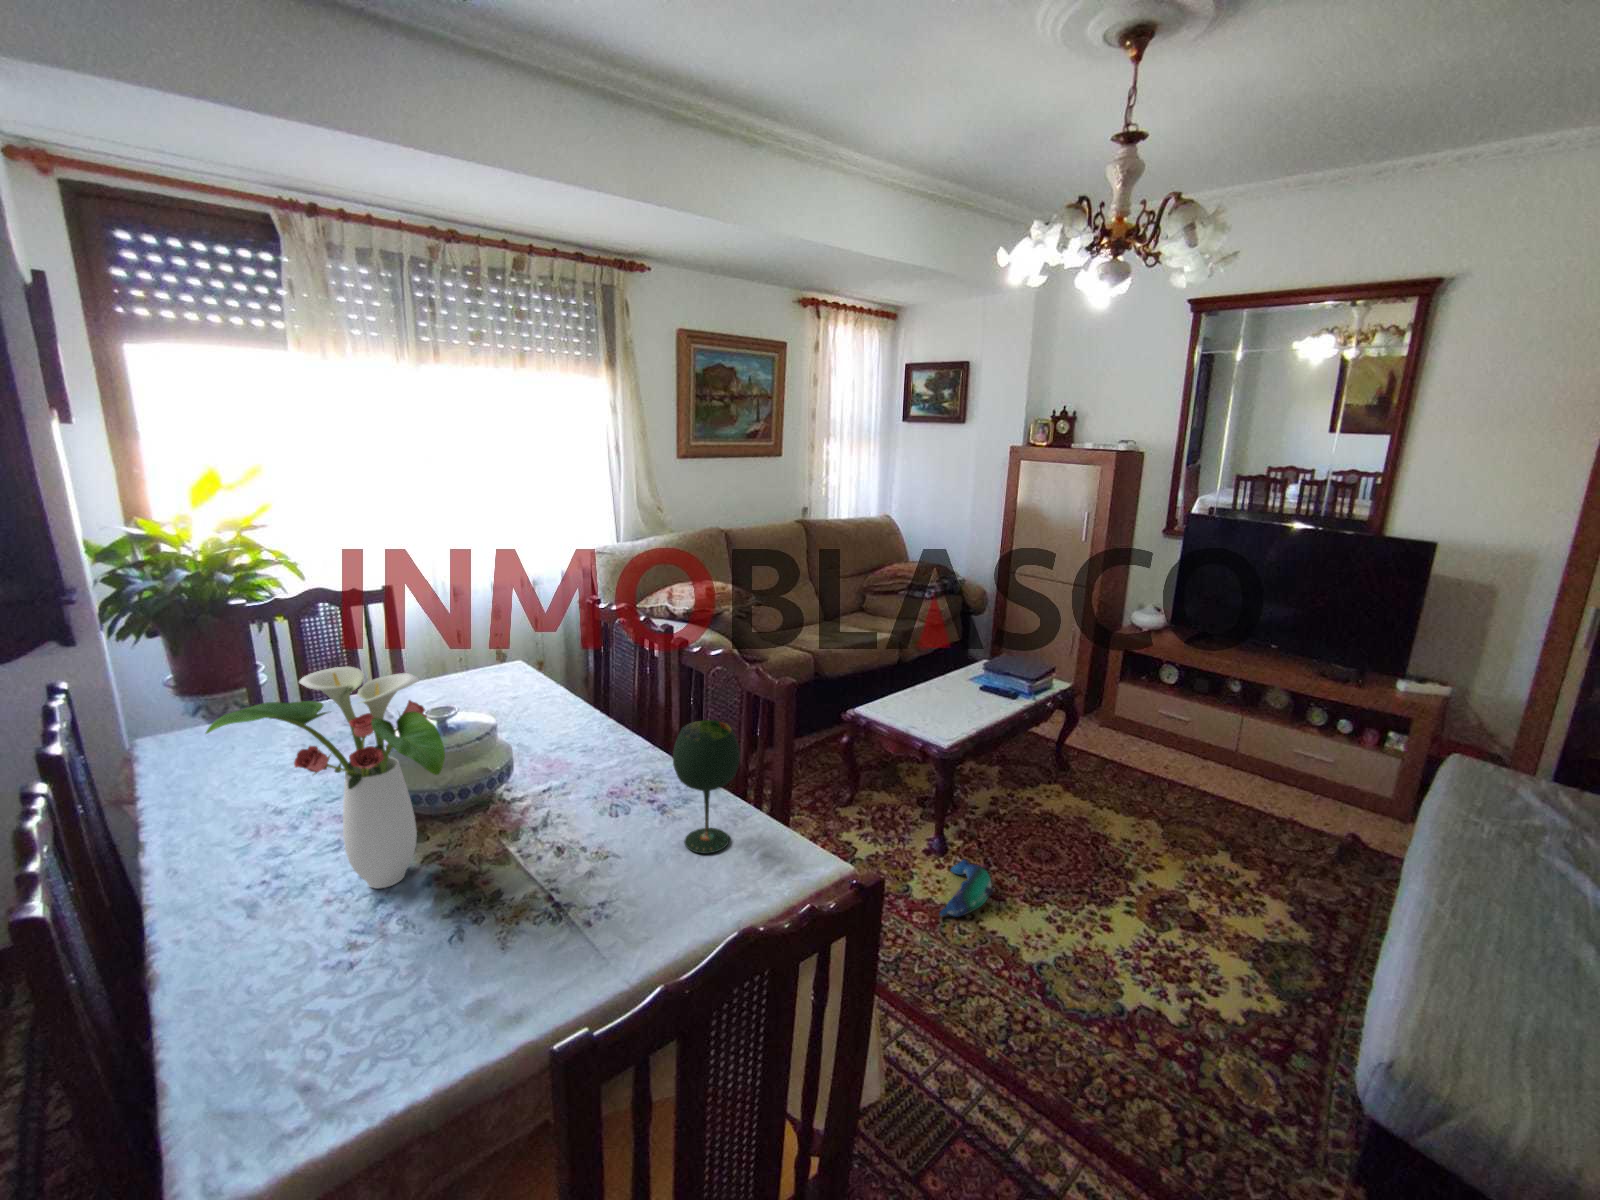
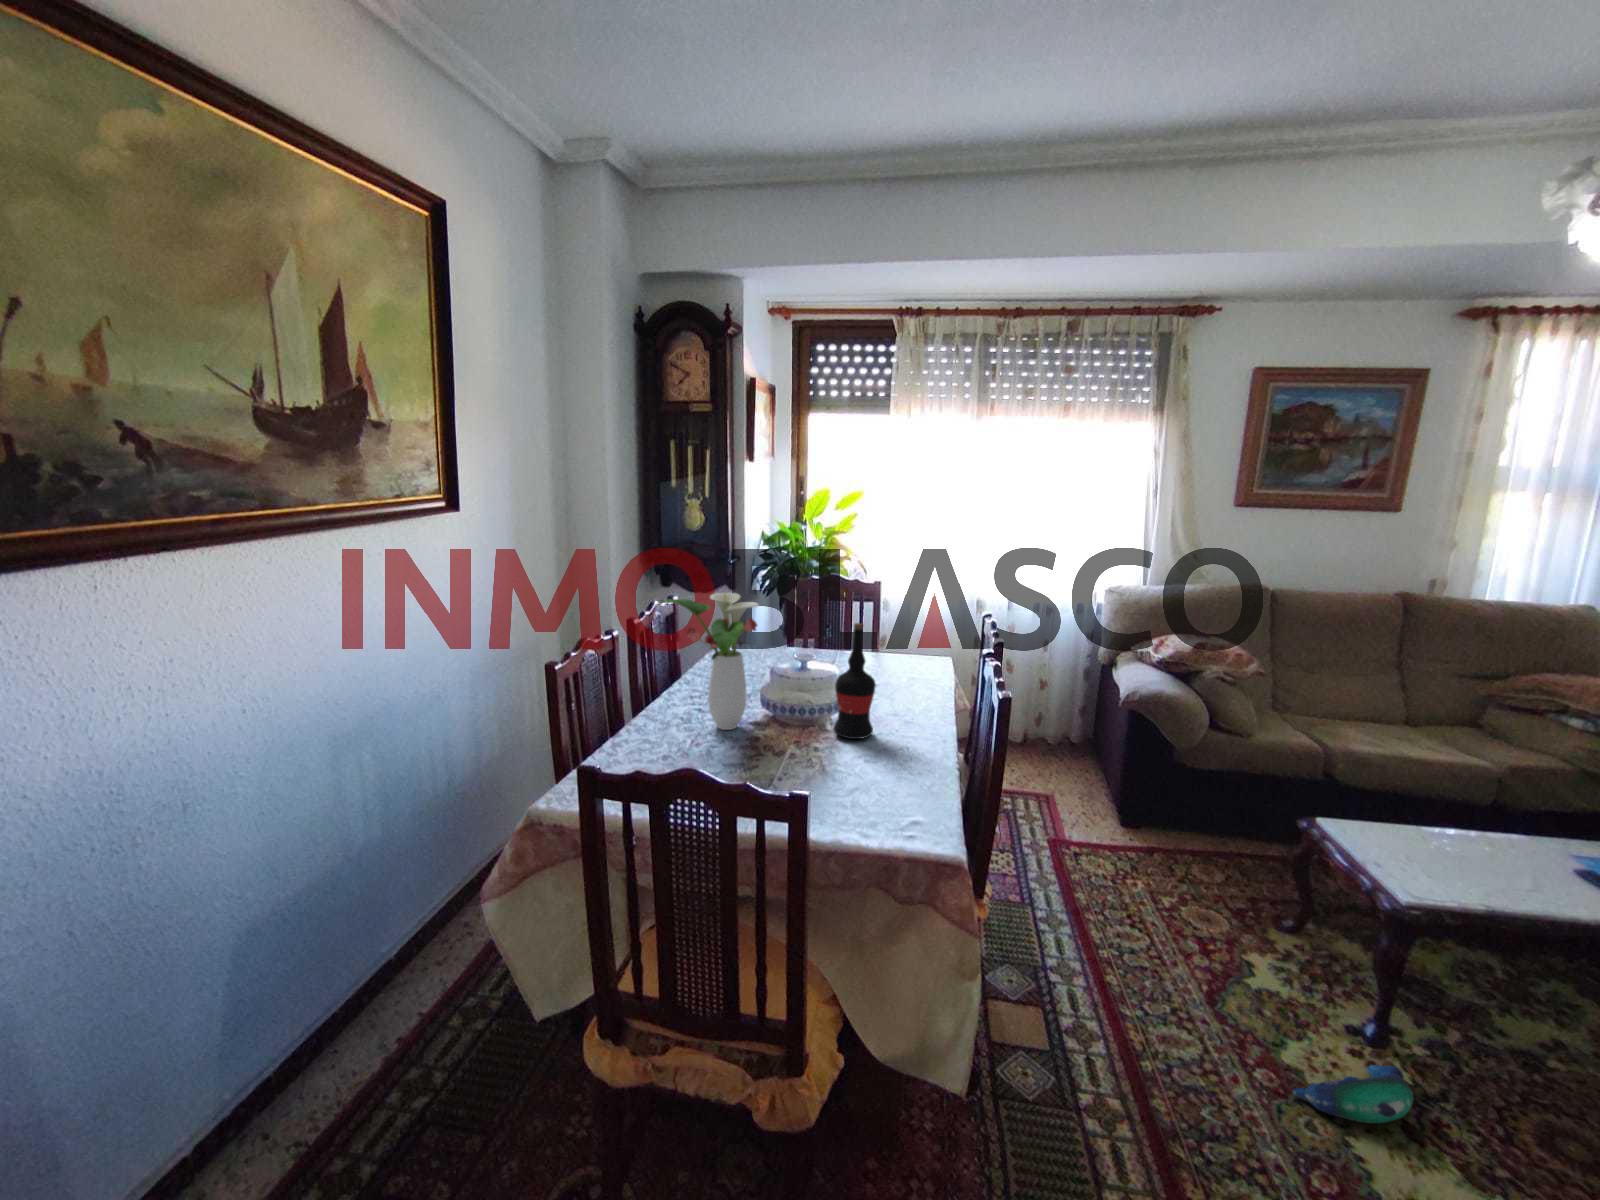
wine bottle: none [539,660,598,813] -> present [833,623,876,739]
wine glass: present [673,720,740,854] -> none [877,684,931,793]

